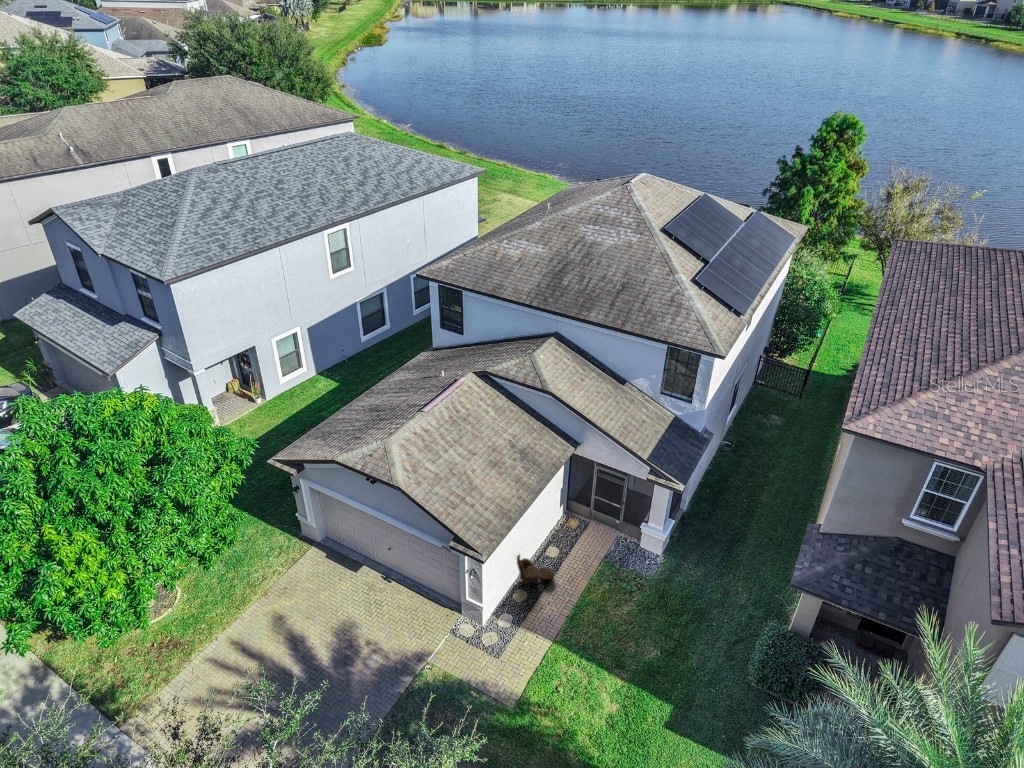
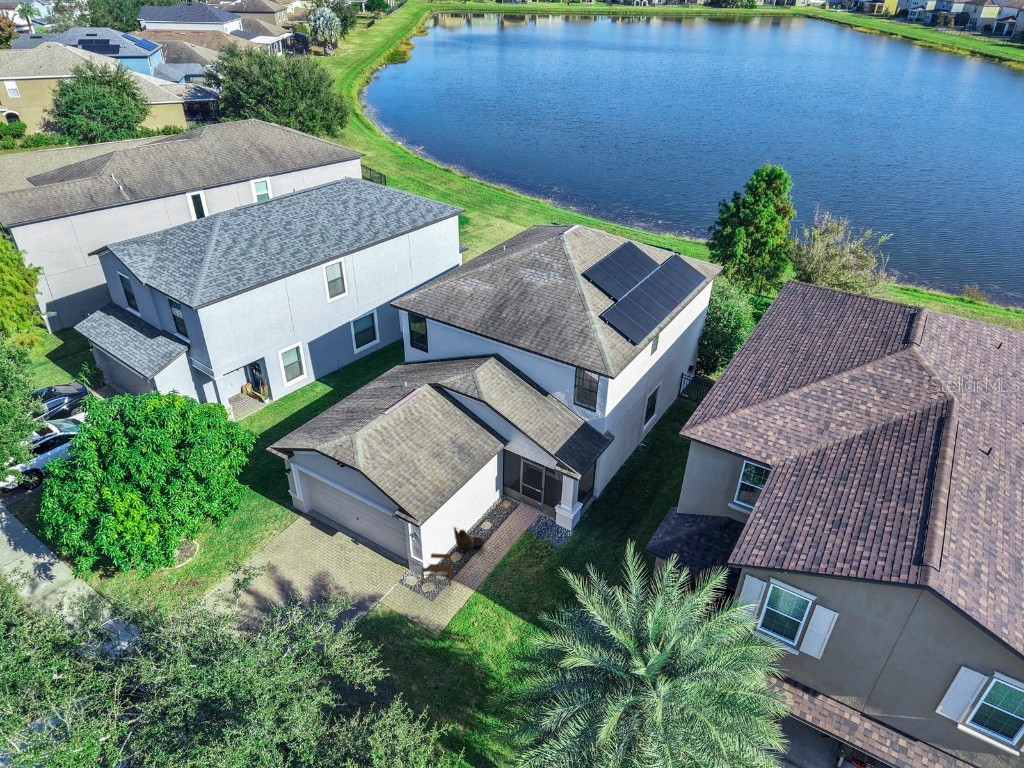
bench: none [481,593,520,635] -> present [422,553,452,585]

